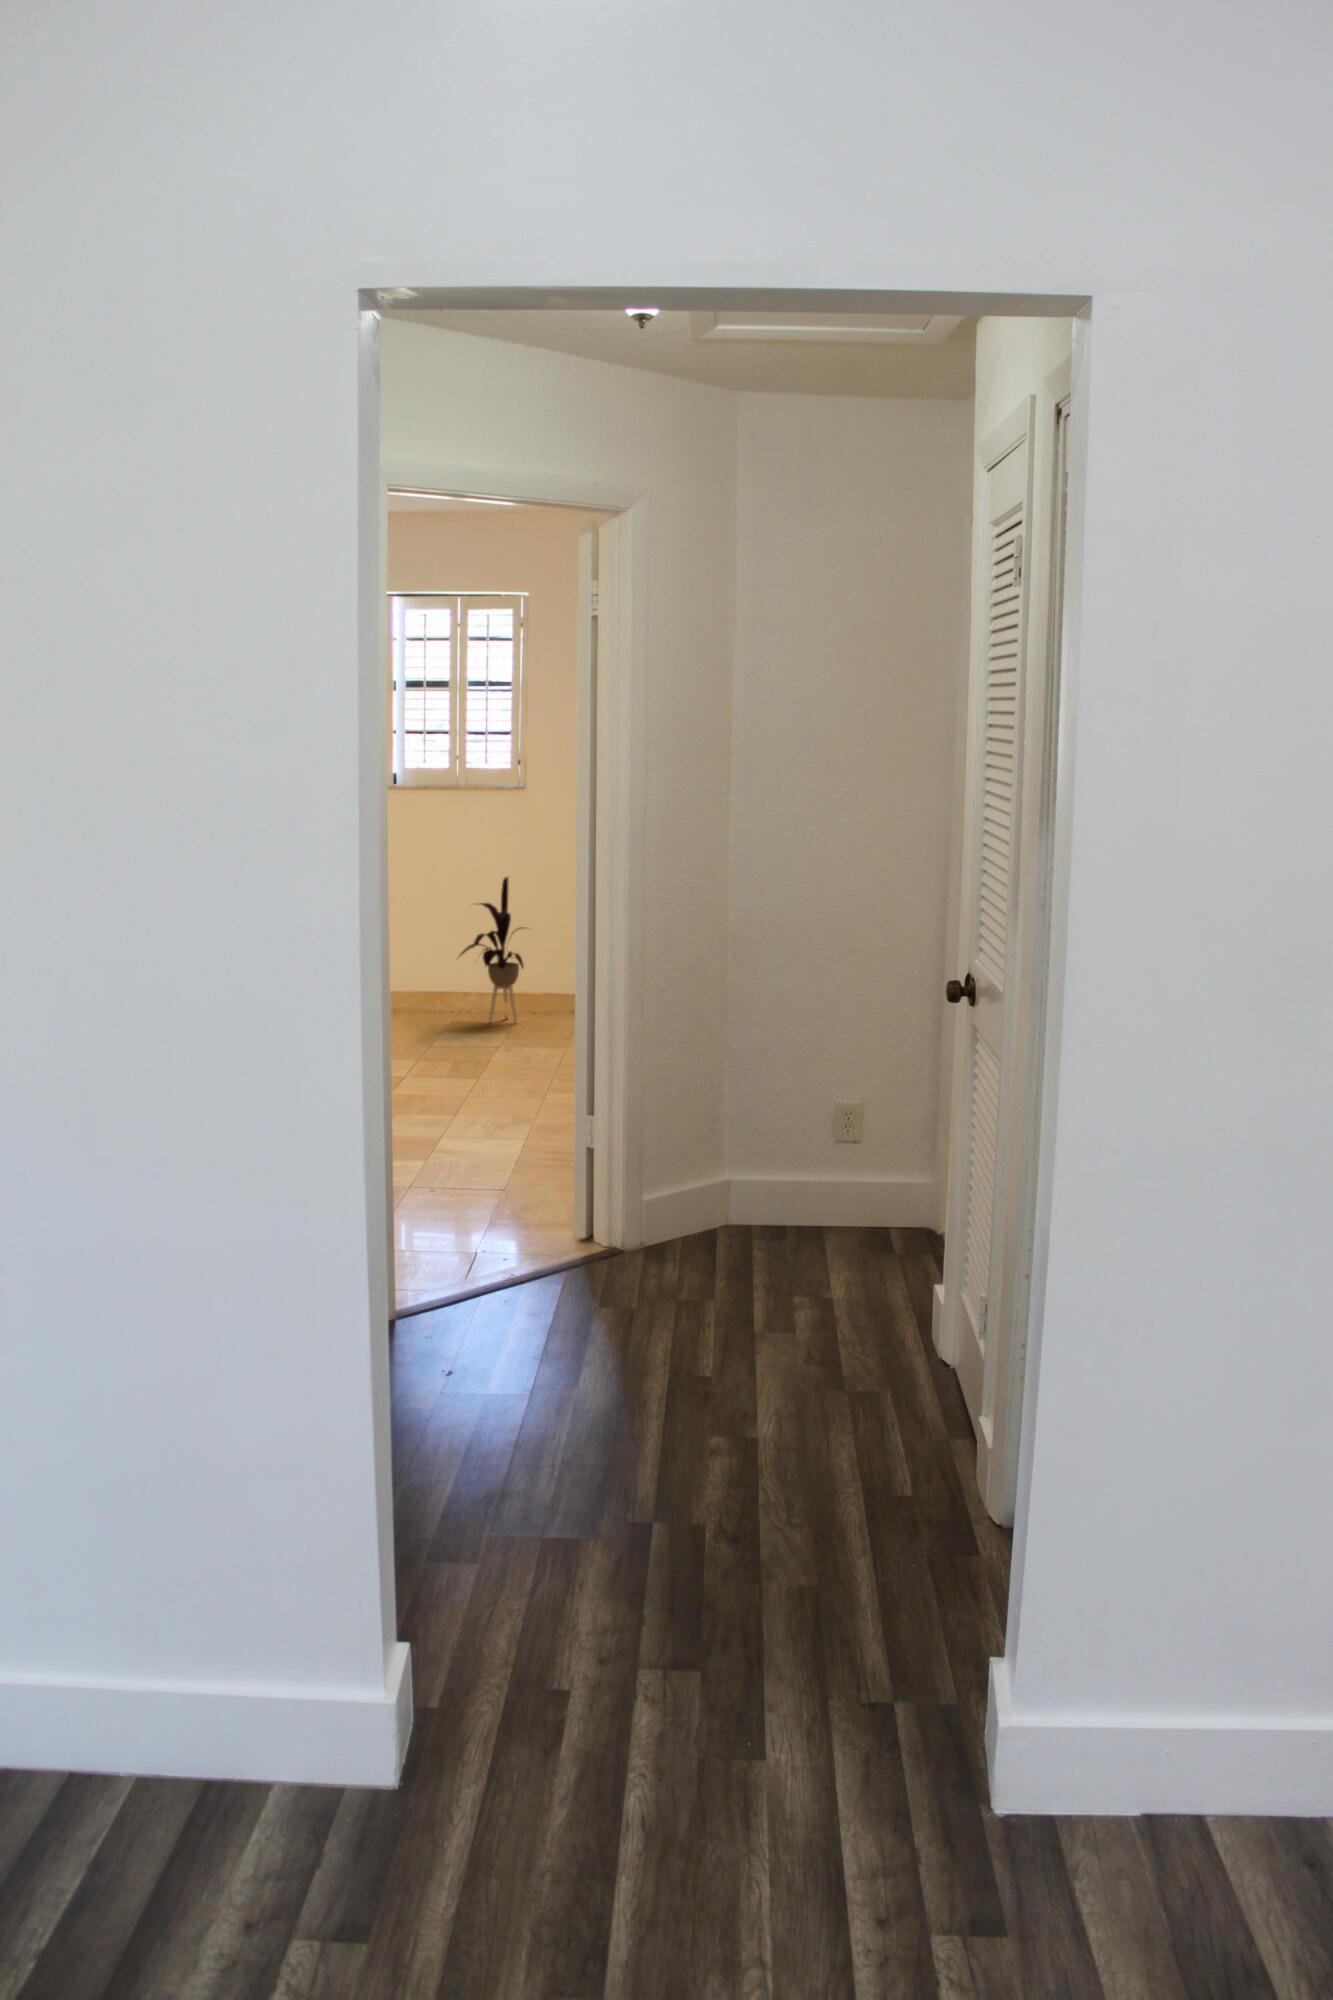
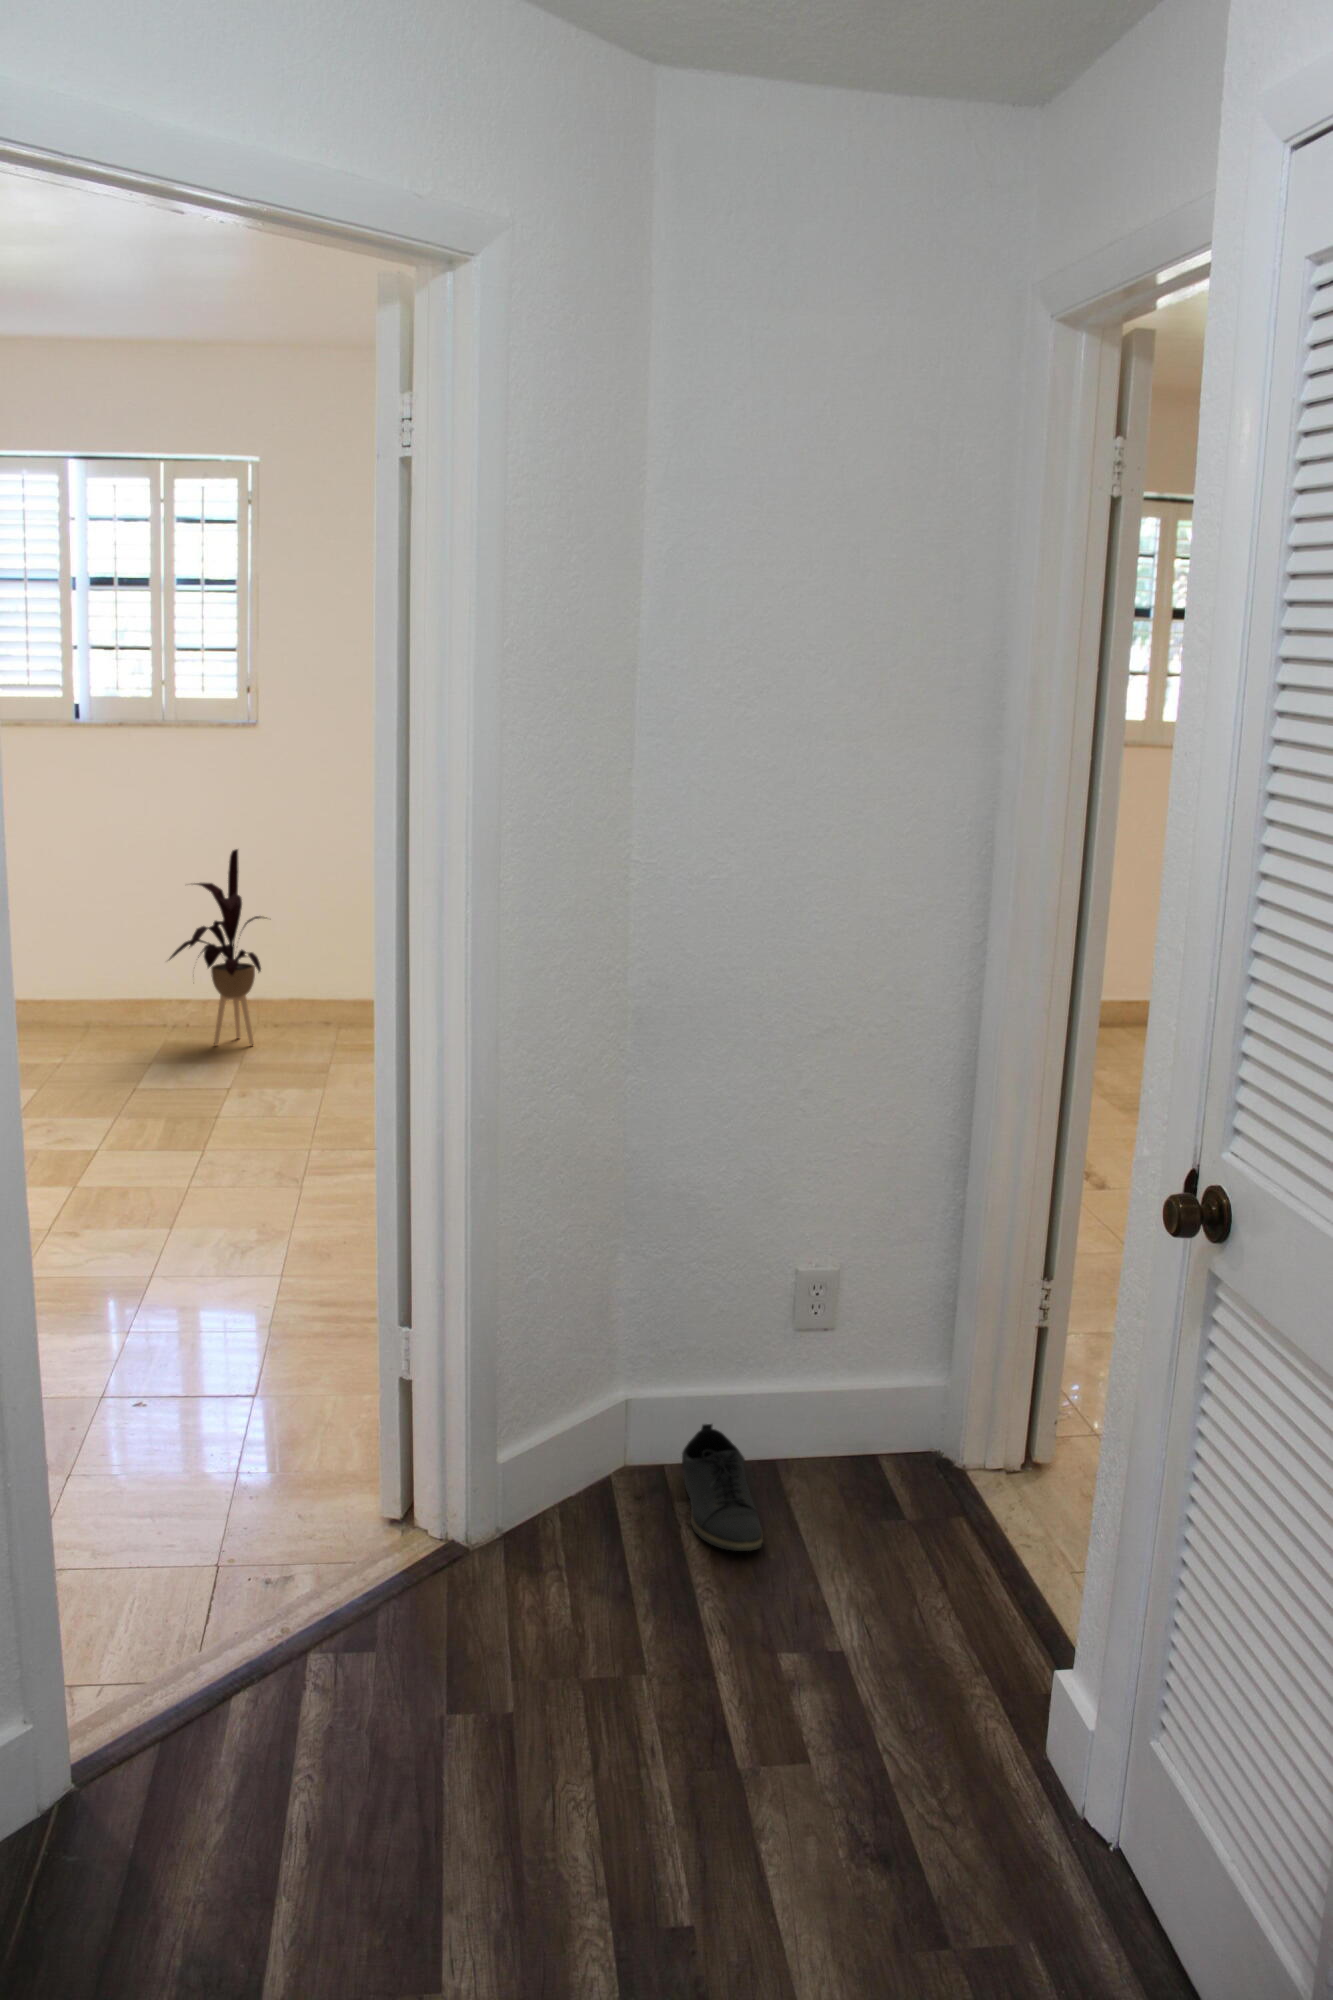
shoe: none [759,1197,802,1258] -> present [682,1424,763,1551]

